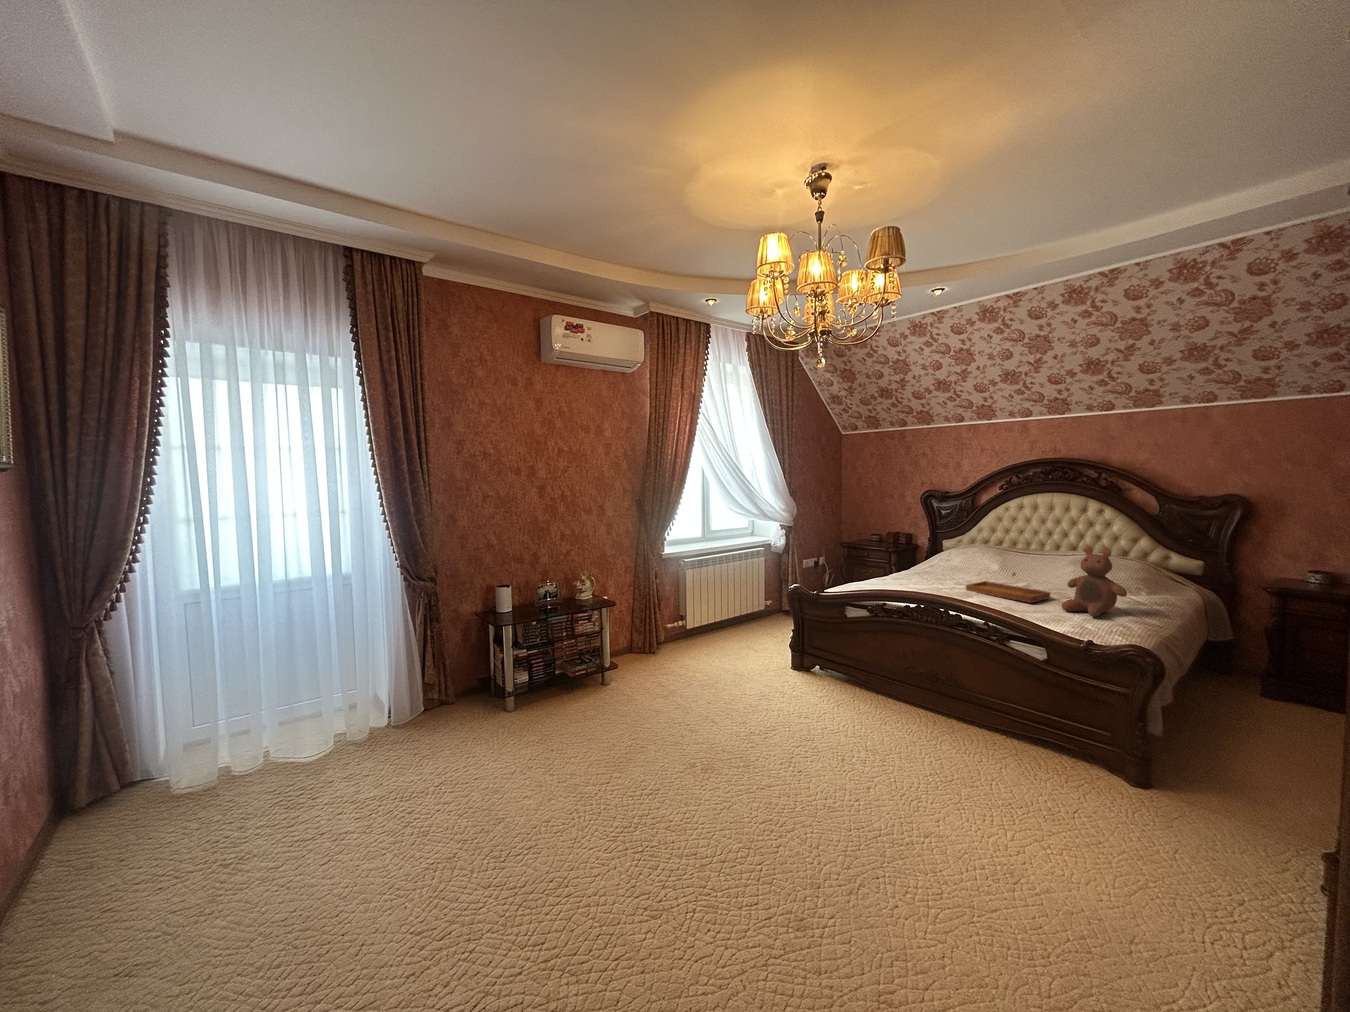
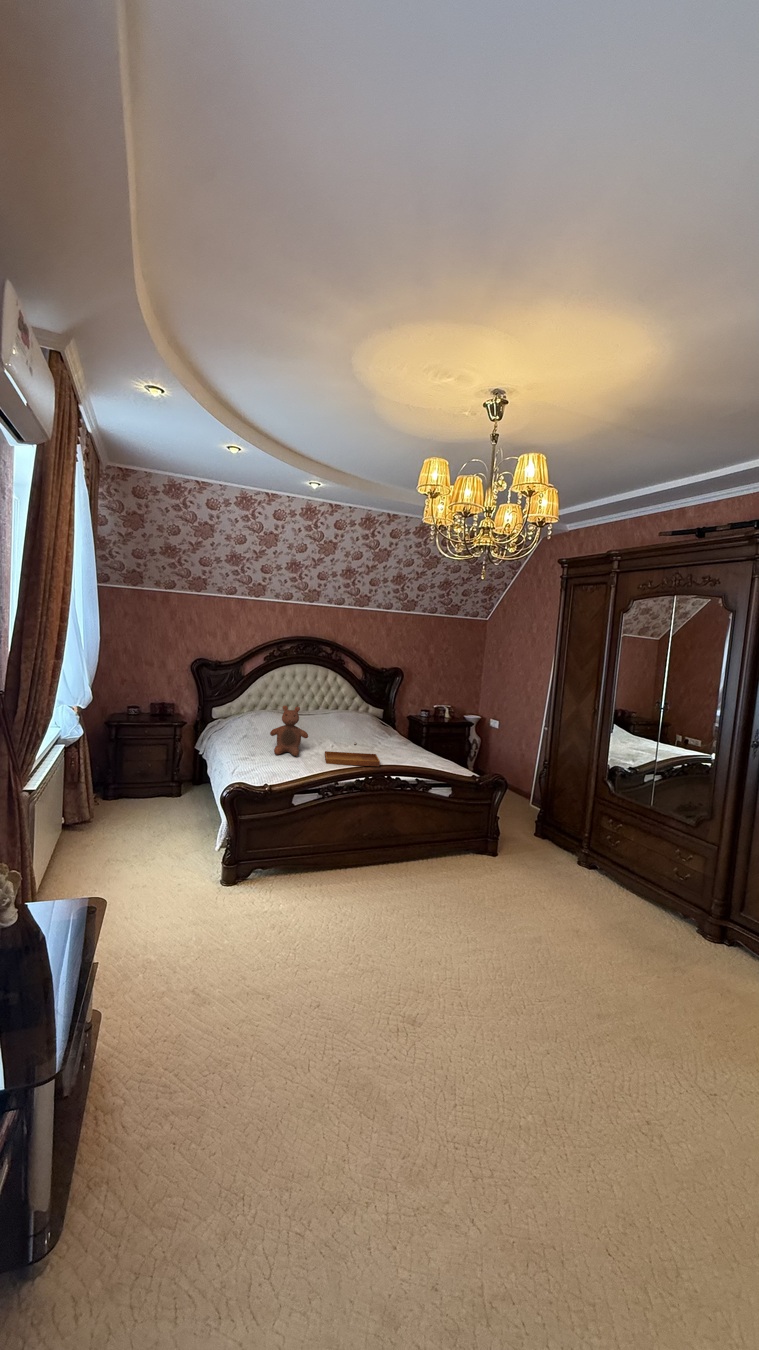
stuffed bear: present [1062,548,1127,617] -> present [270,706,308,756]

